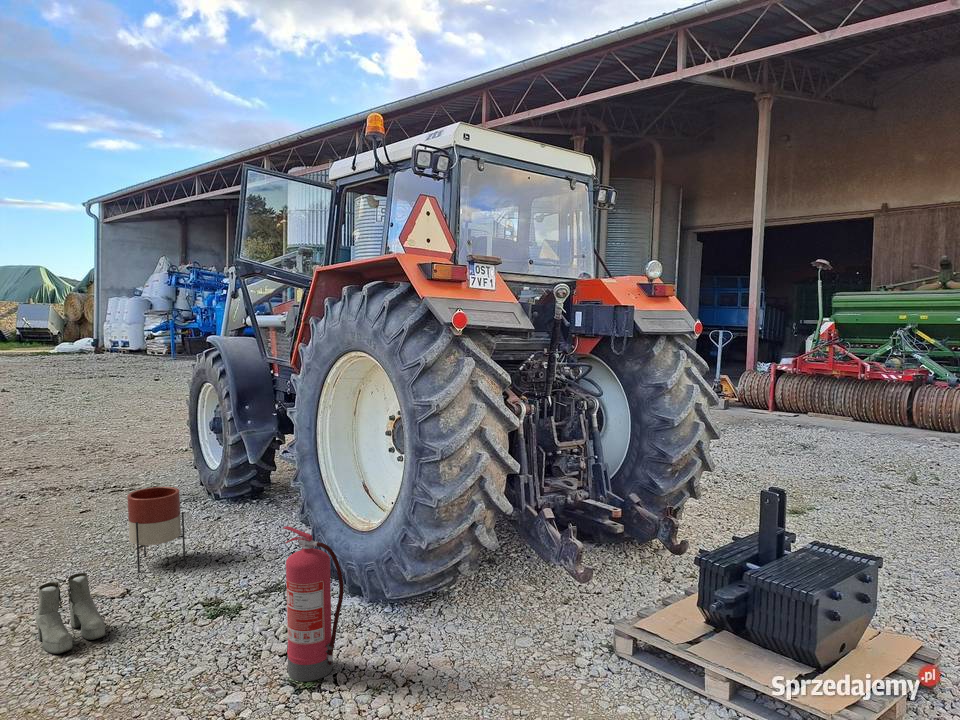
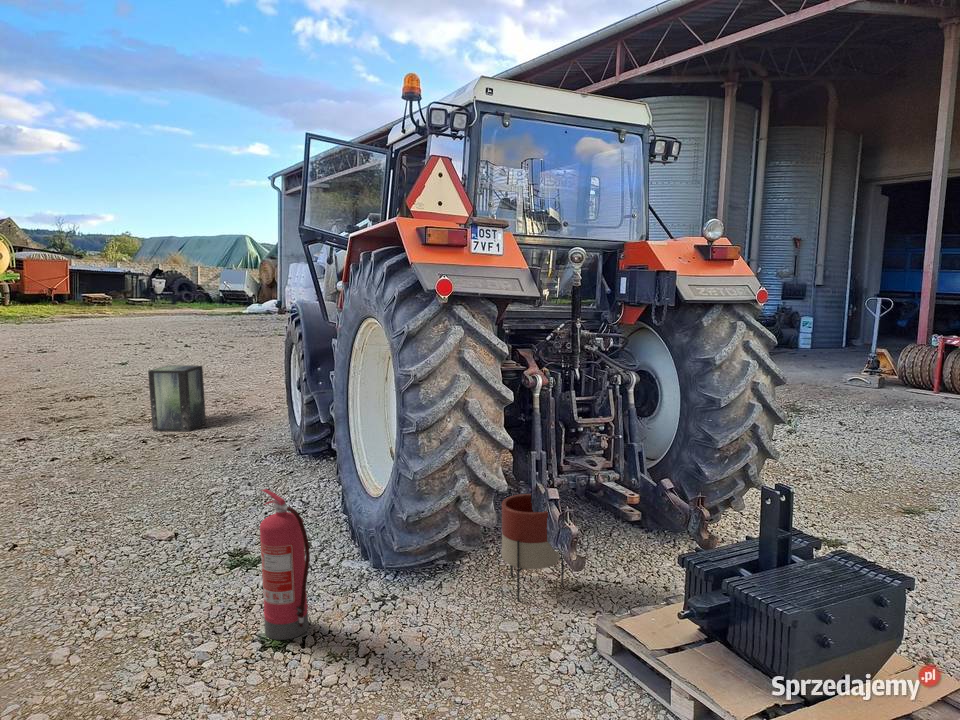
storage box: none [18,408,83,484] -> present [148,365,206,432]
planter: present [127,487,185,573] -> present [502,494,564,602]
boots: present [36,573,106,654] -> none [81,516,138,586]

